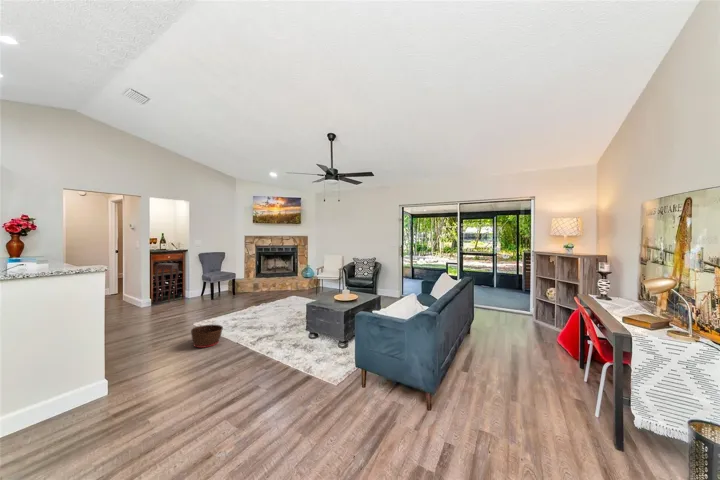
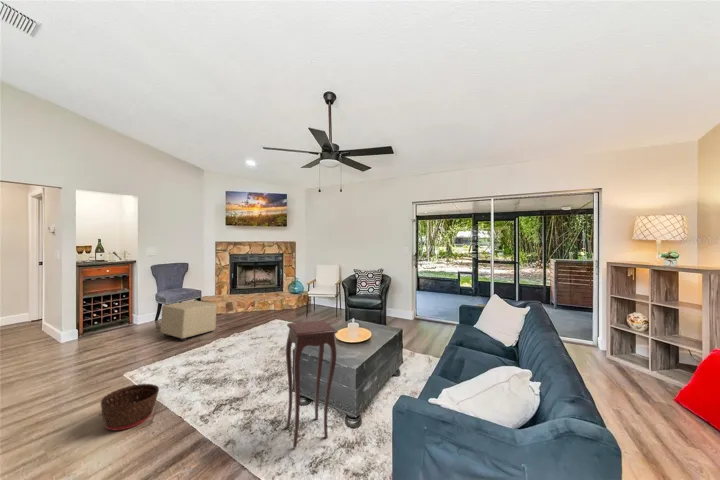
side table: present [155,263,178,303] -> present [286,320,337,447]
ottoman: none [210,280,250,307] -> present [161,300,217,341]

